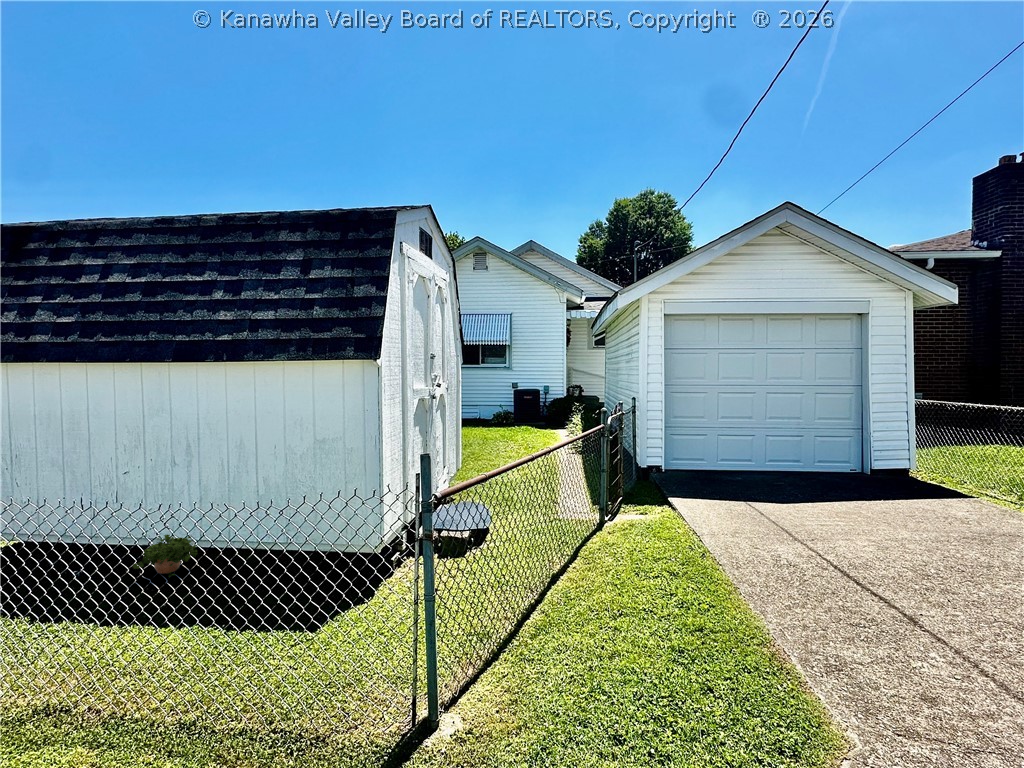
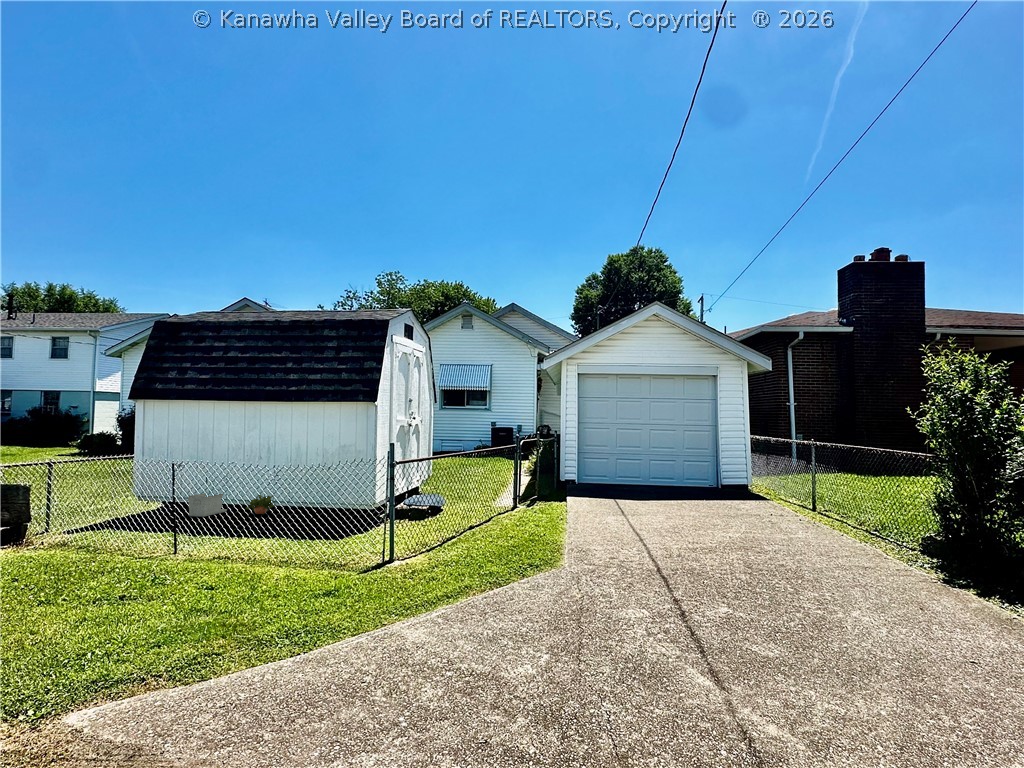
storage bin: none [20,527,115,585] -> present [188,493,227,517]

